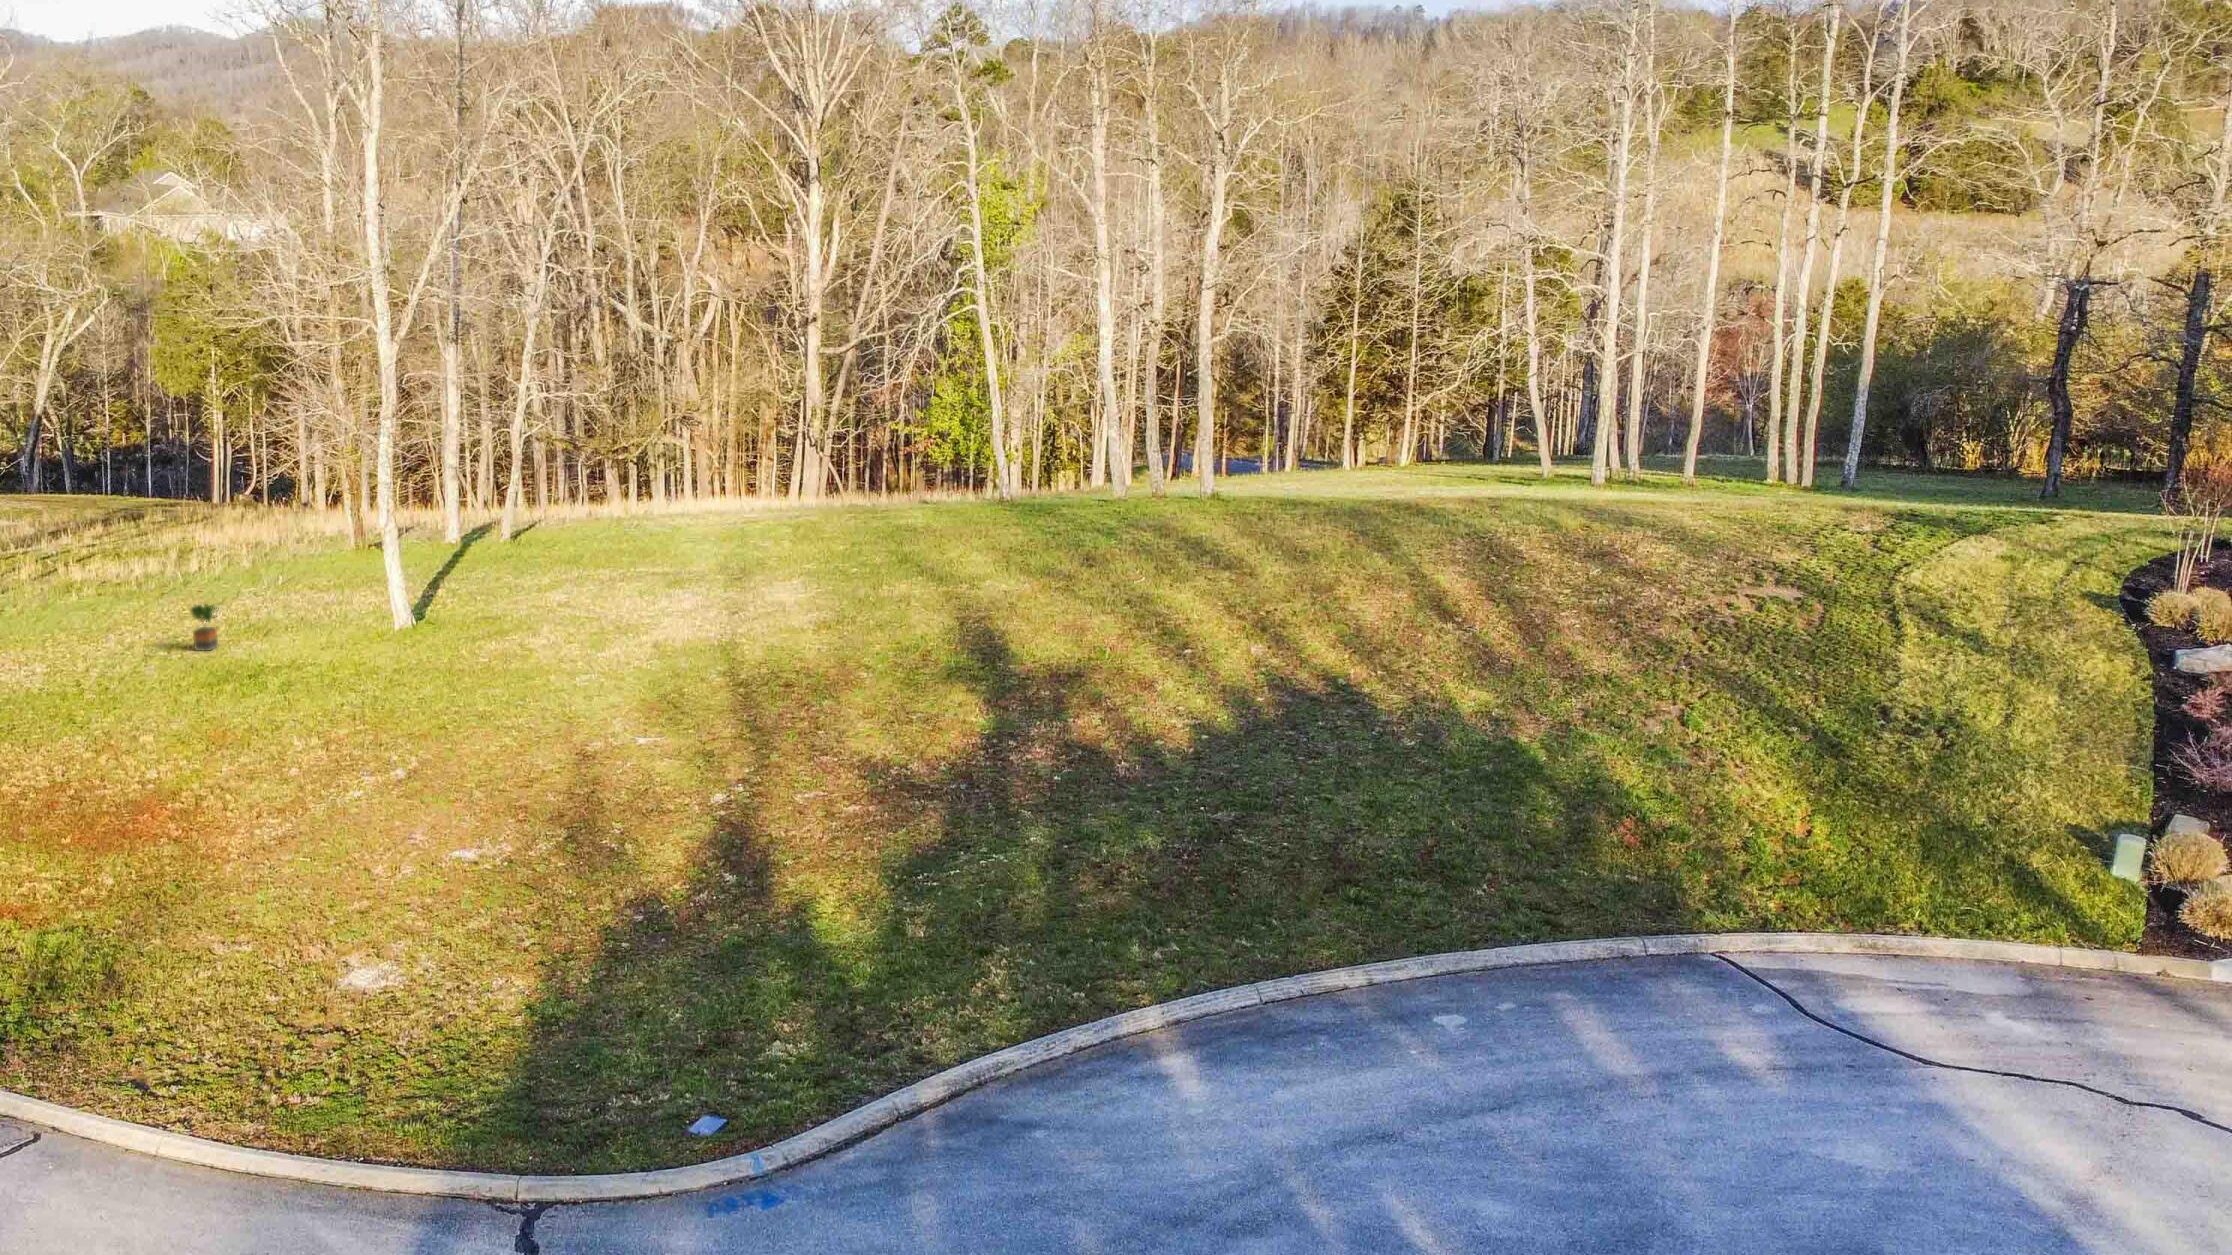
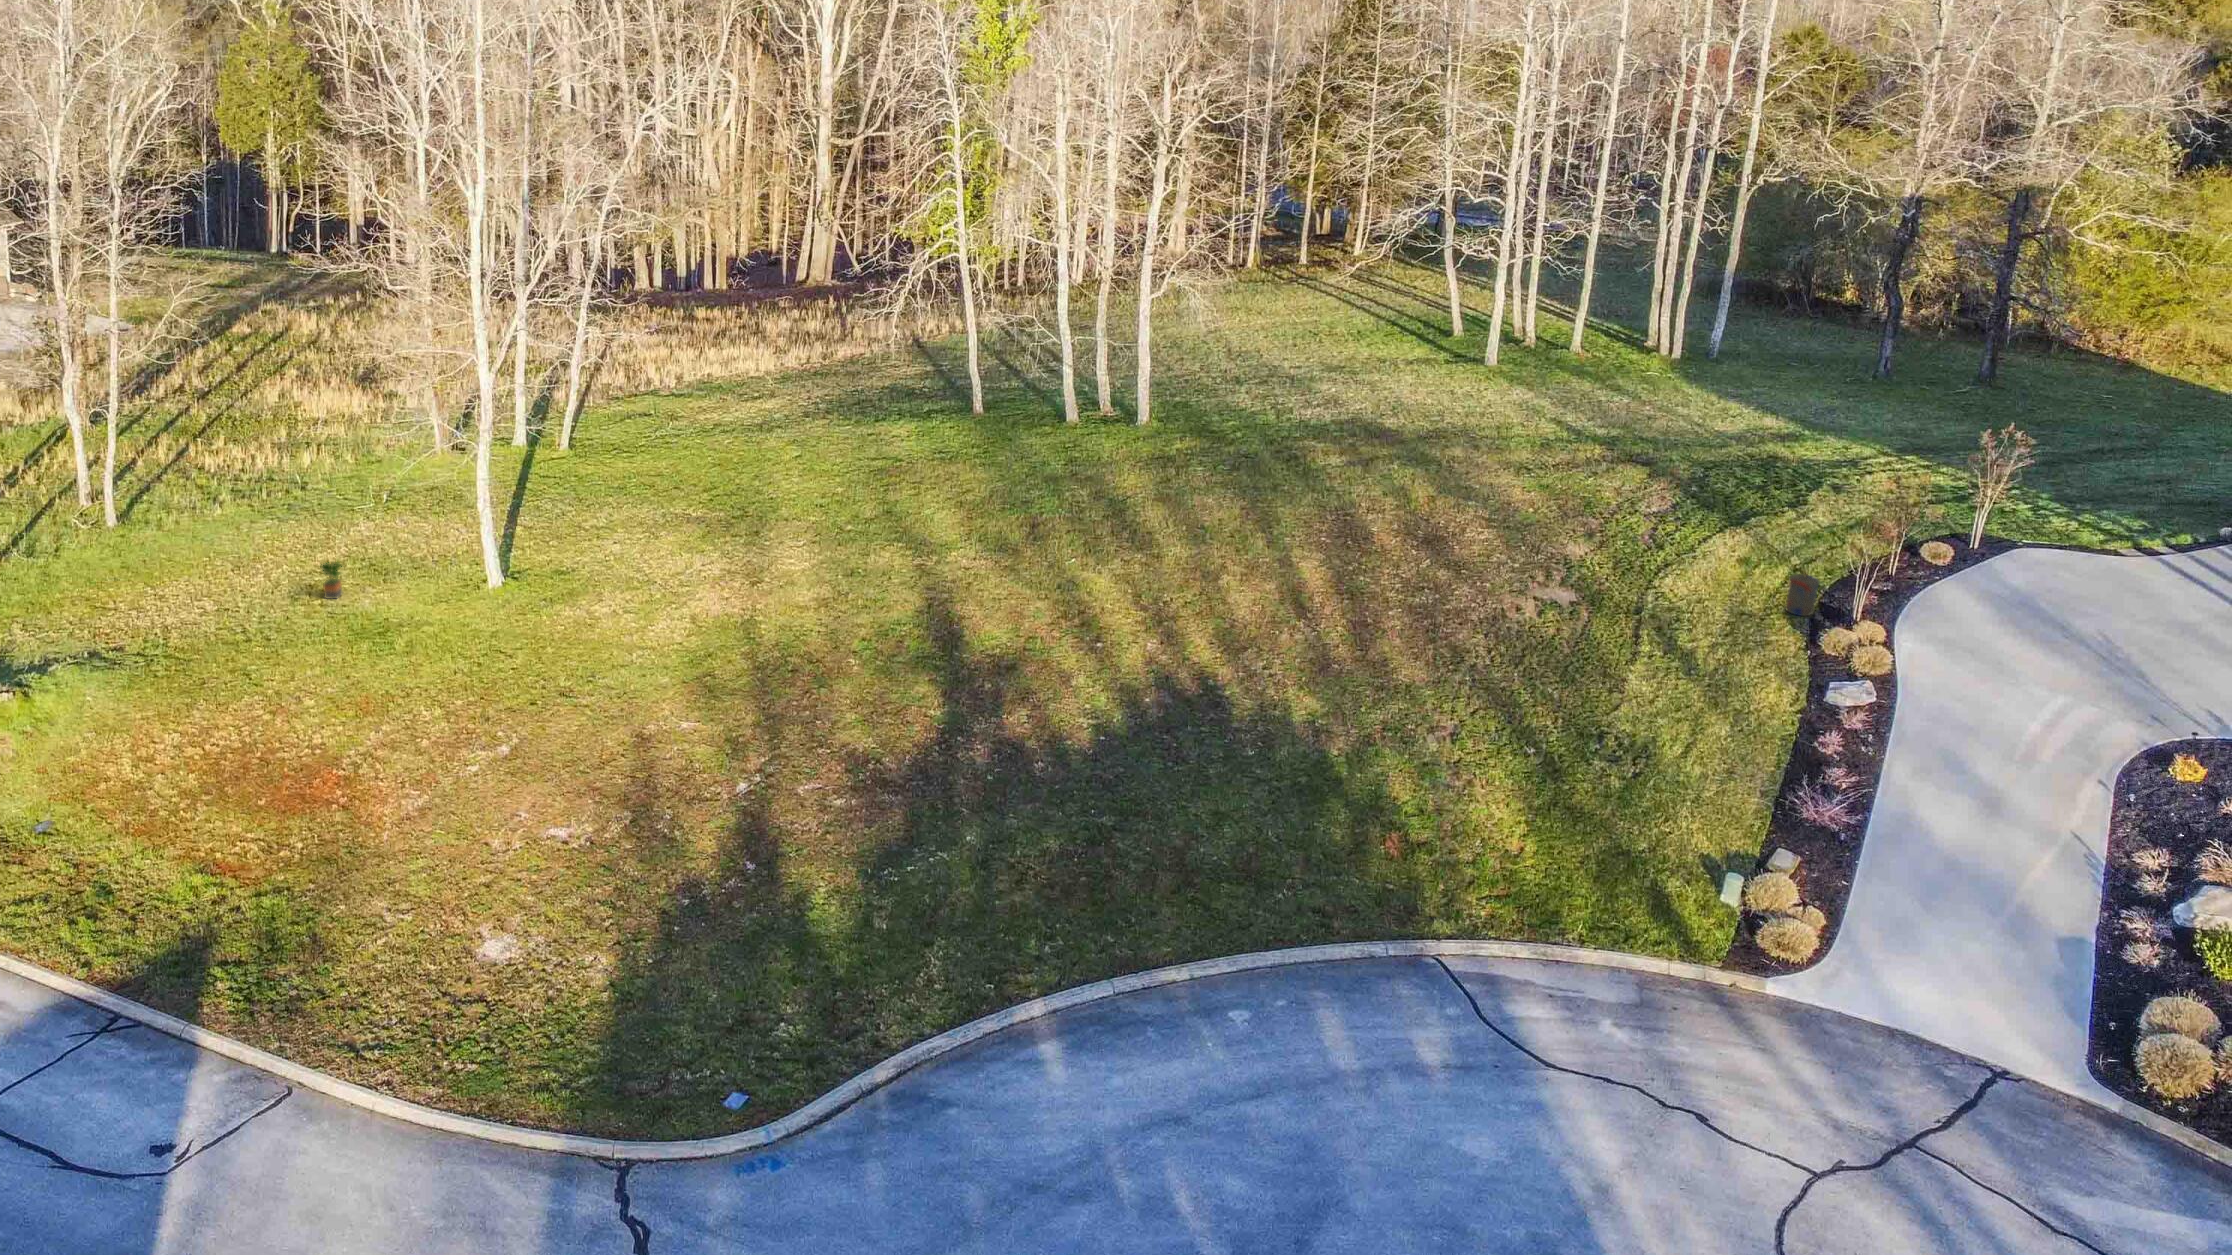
trash can: none [2075,541,2123,594] -> present [1786,574,1819,616]

